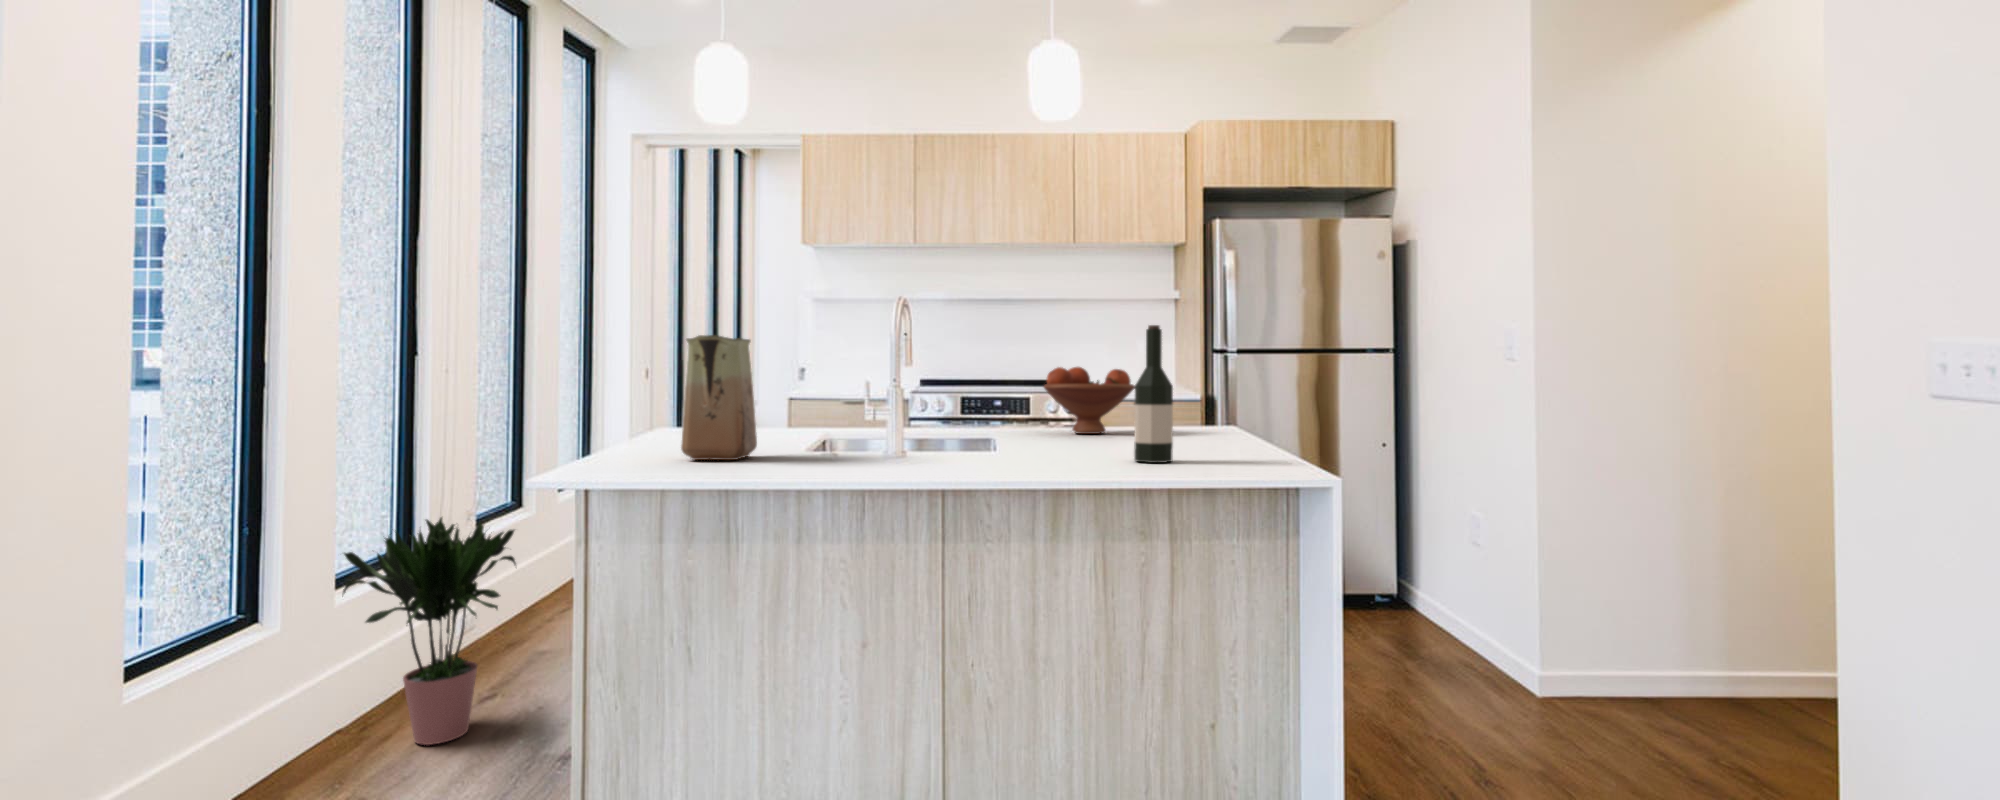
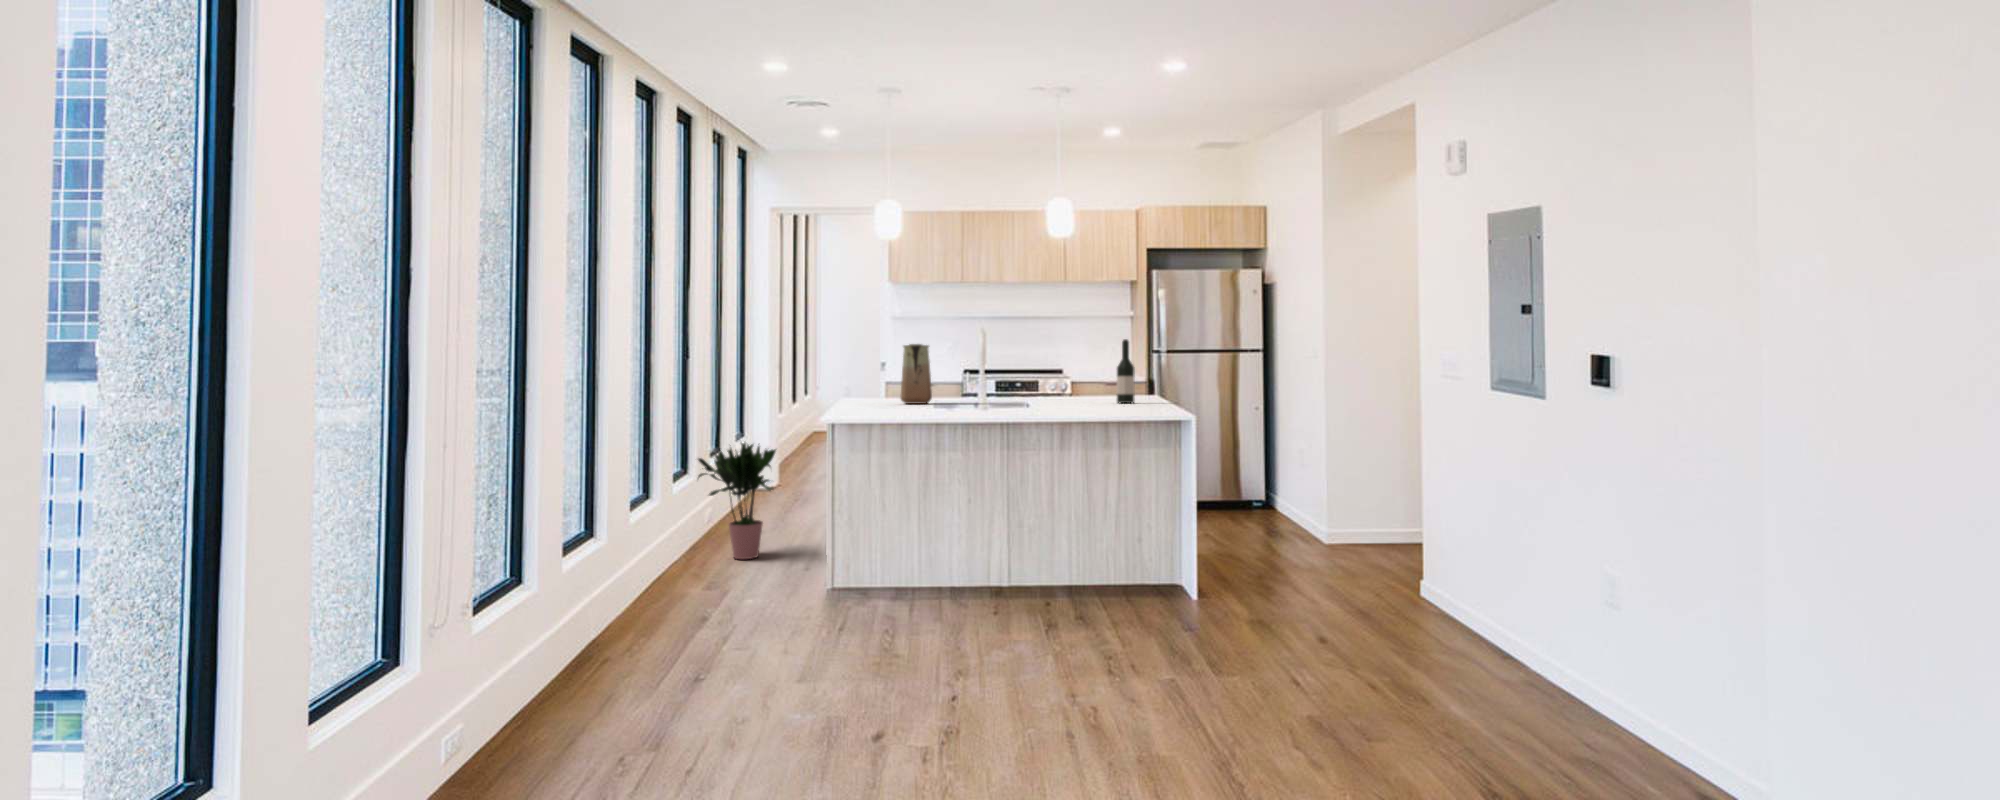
fruit bowl: present [1044,367,1135,434] -> none [1059,360,1111,398]

